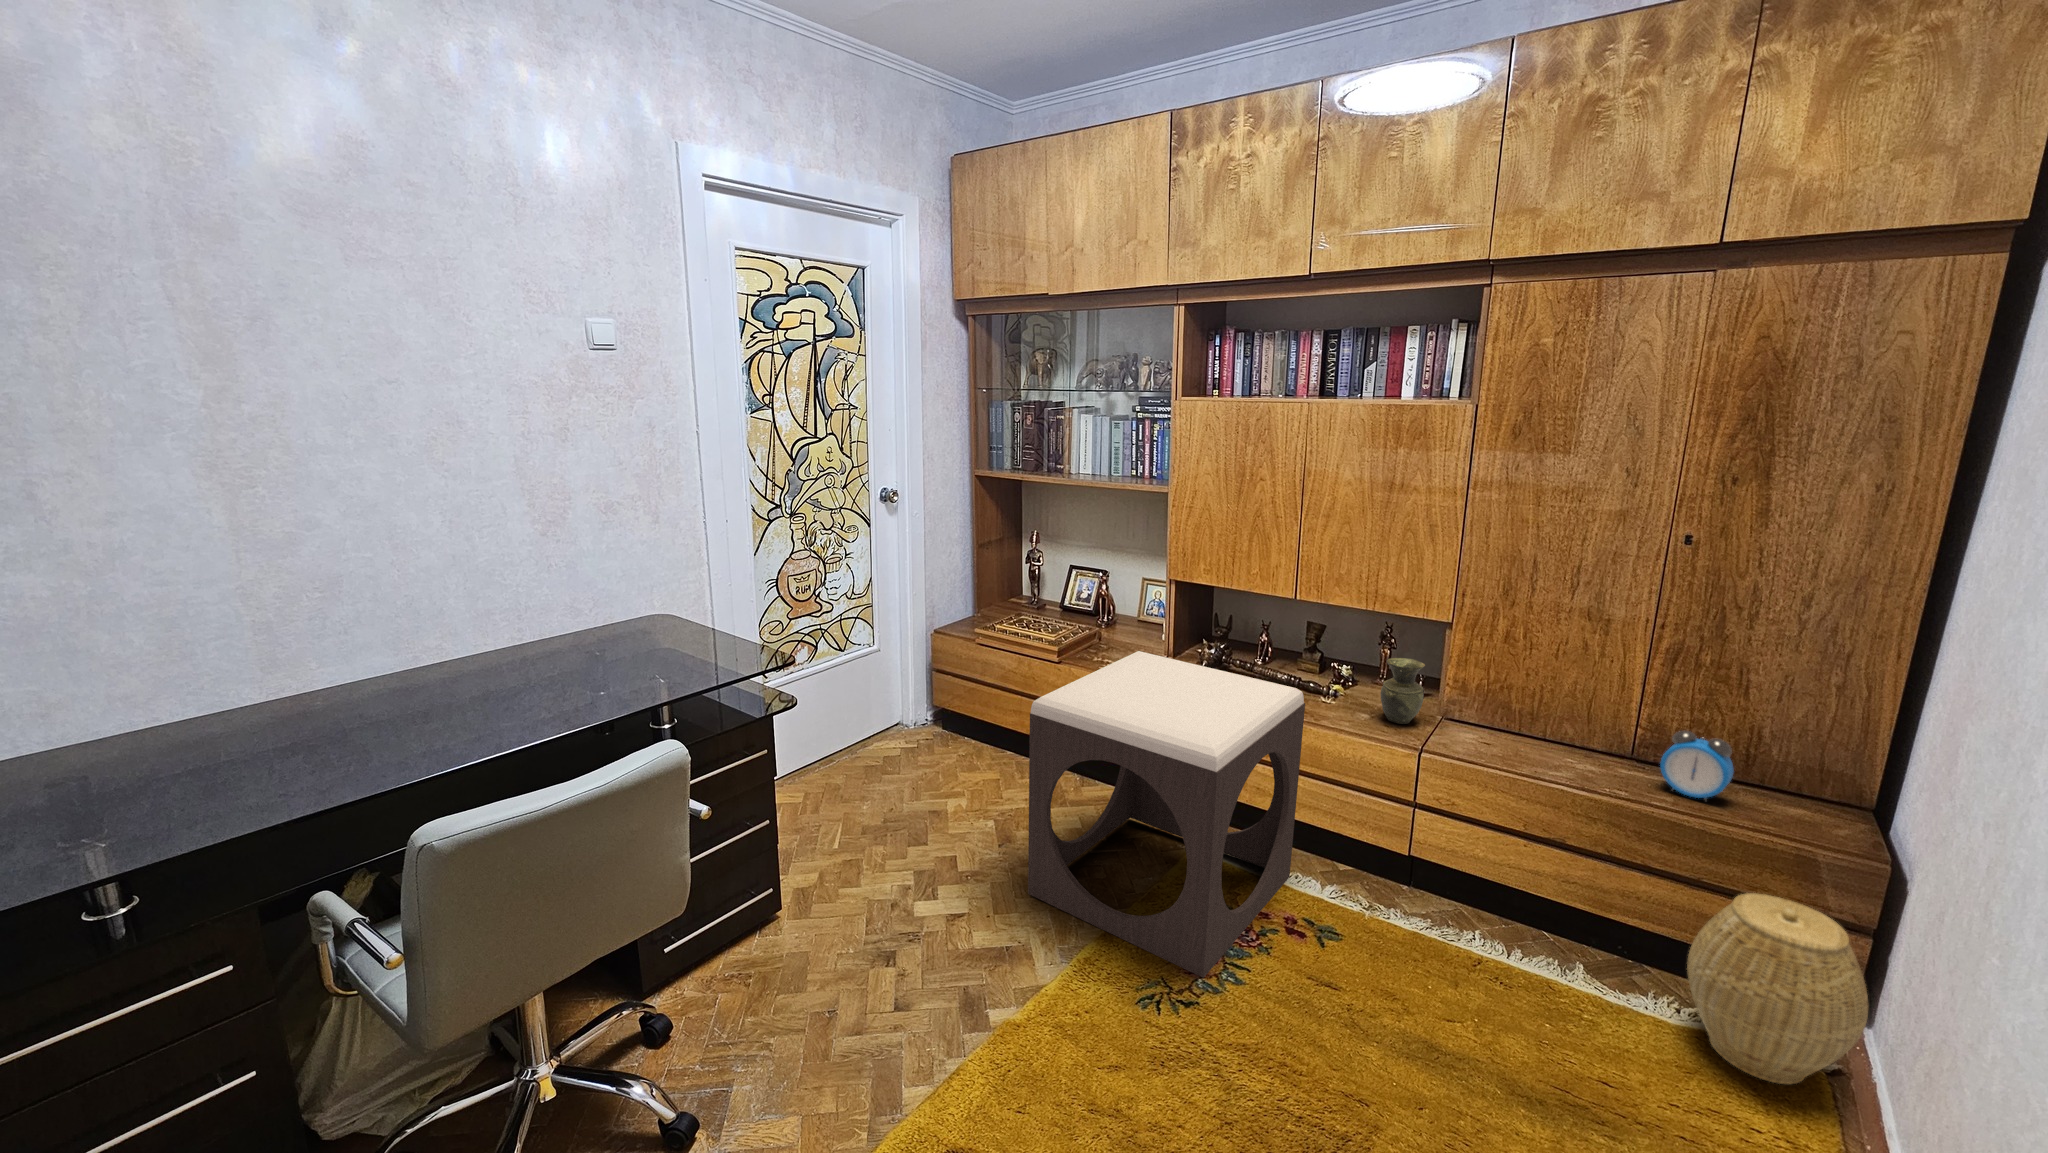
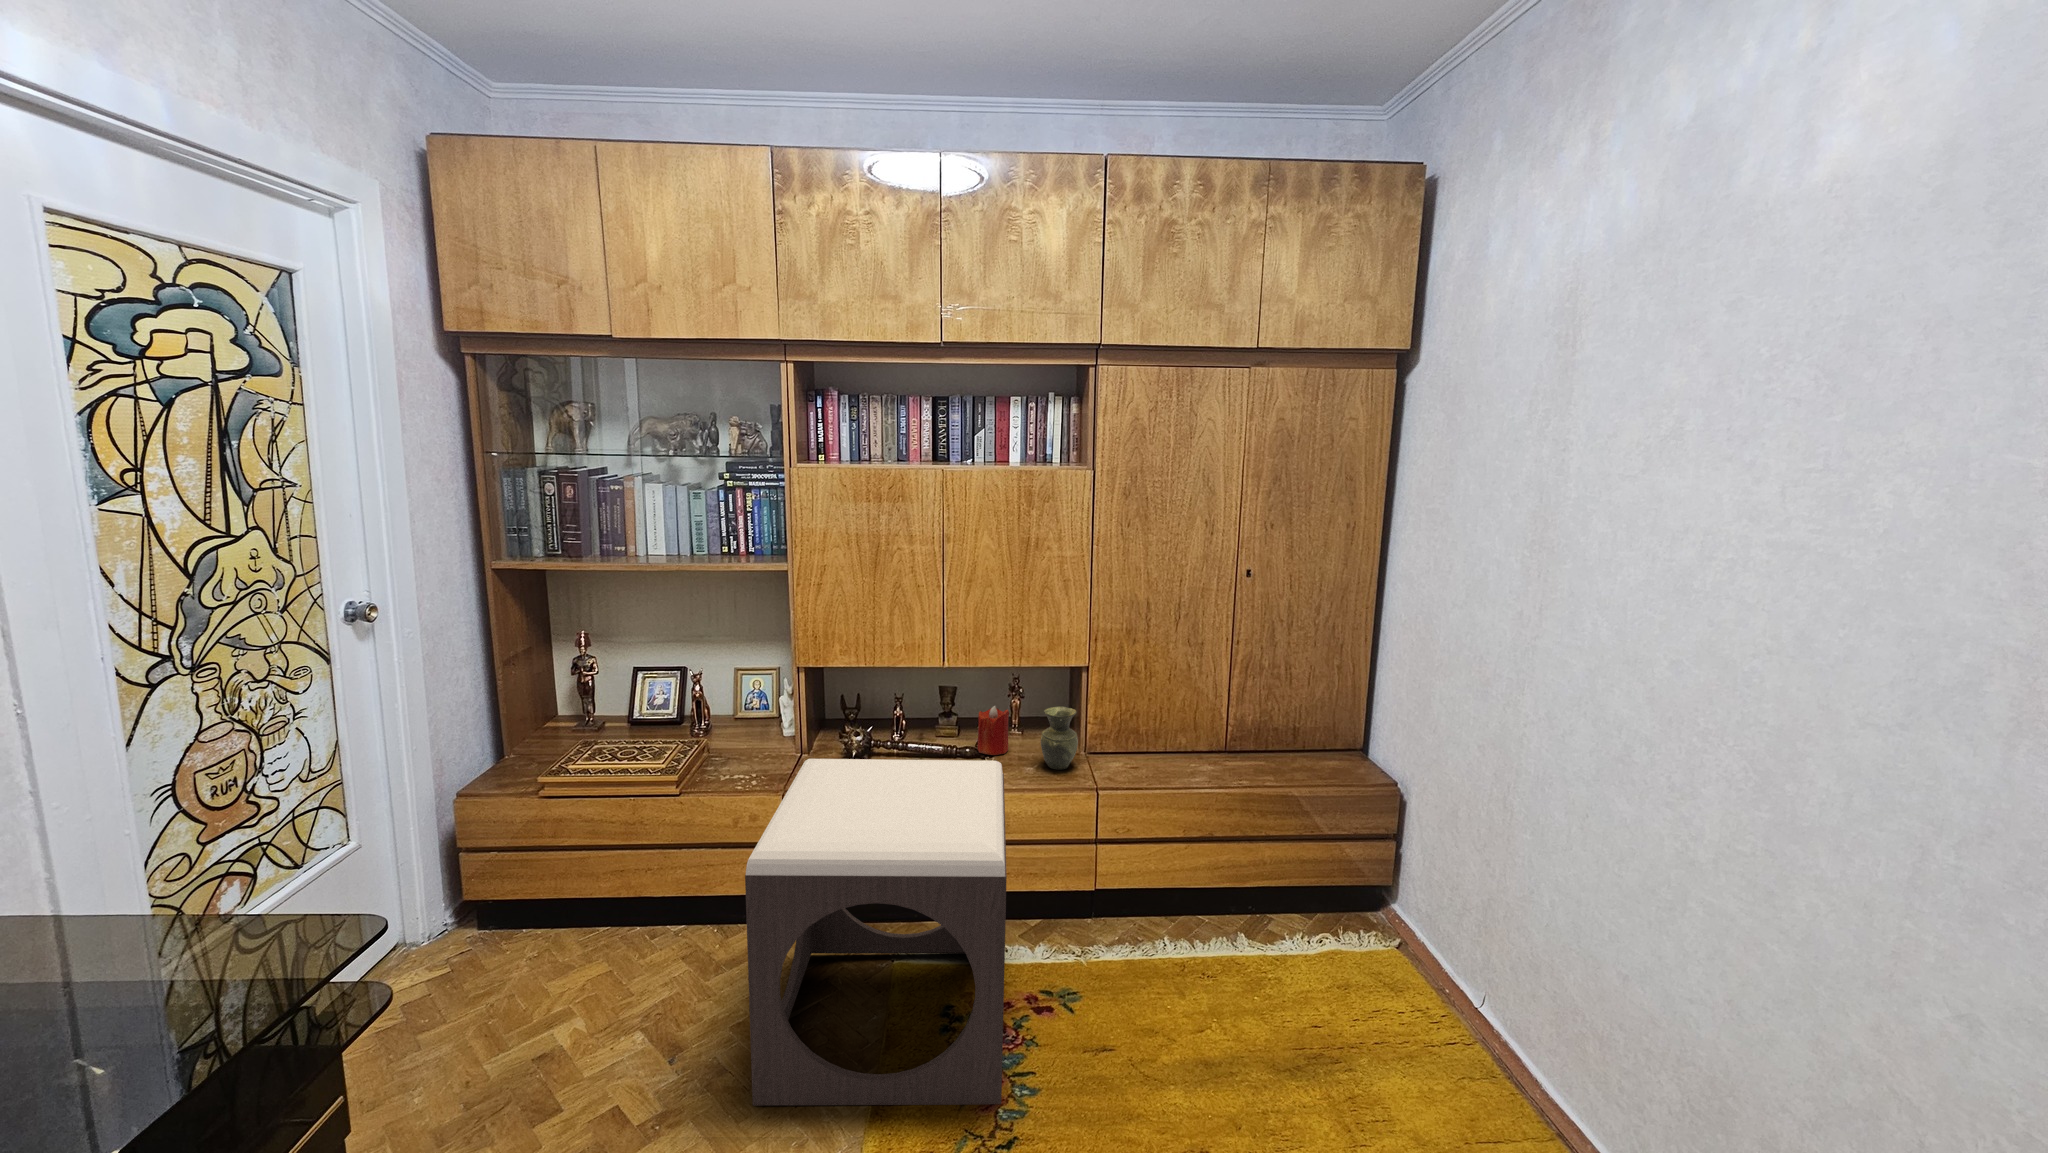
candle: none [1326,647,1363,697] -> present [978,706,1009,755]
alarm clock: present [1660,731,1734,800] -> none [1258,723,1304,774]
woven basket: present [1687,893,1868,1084] -> none [1317,833,1426,973]

